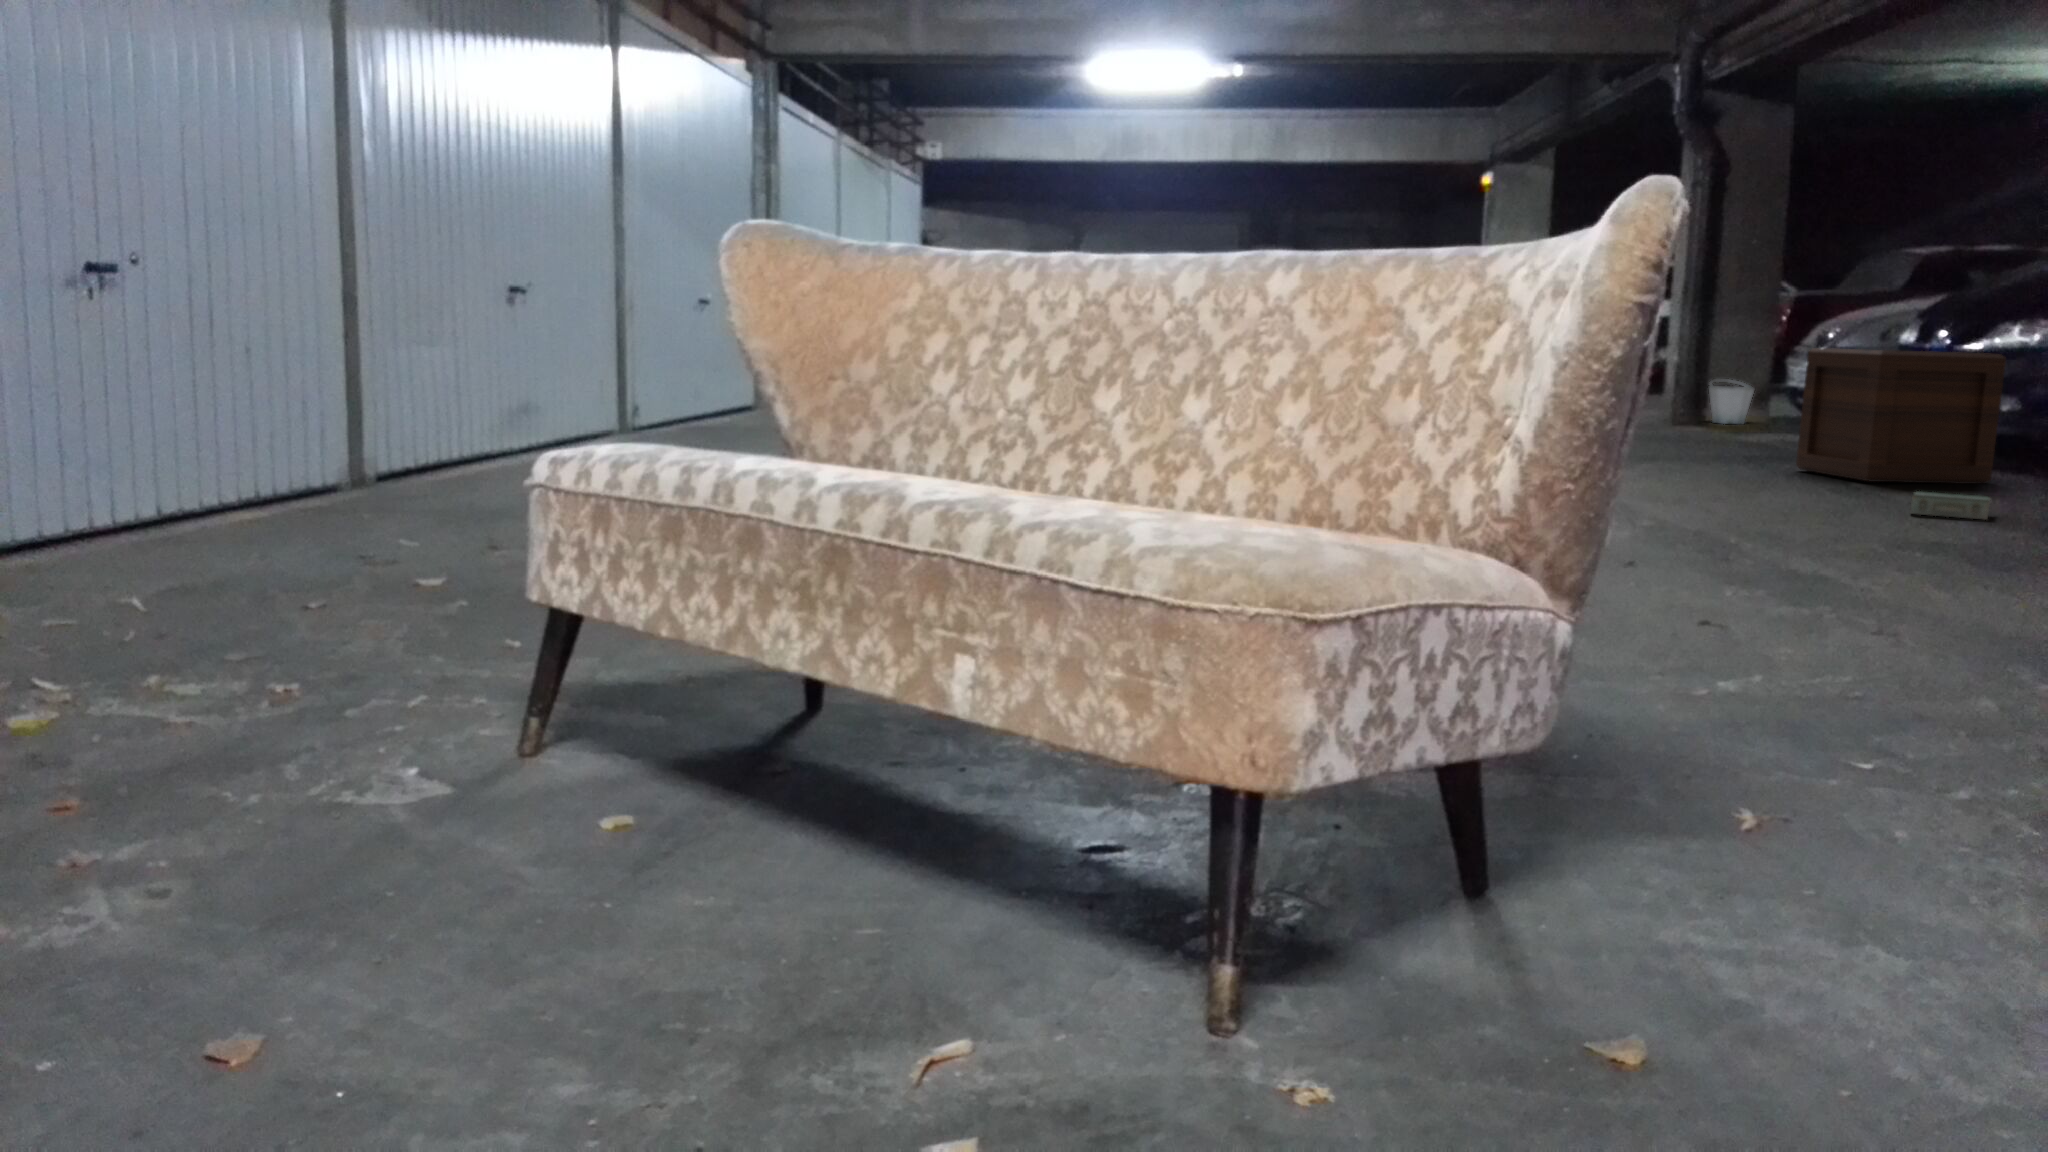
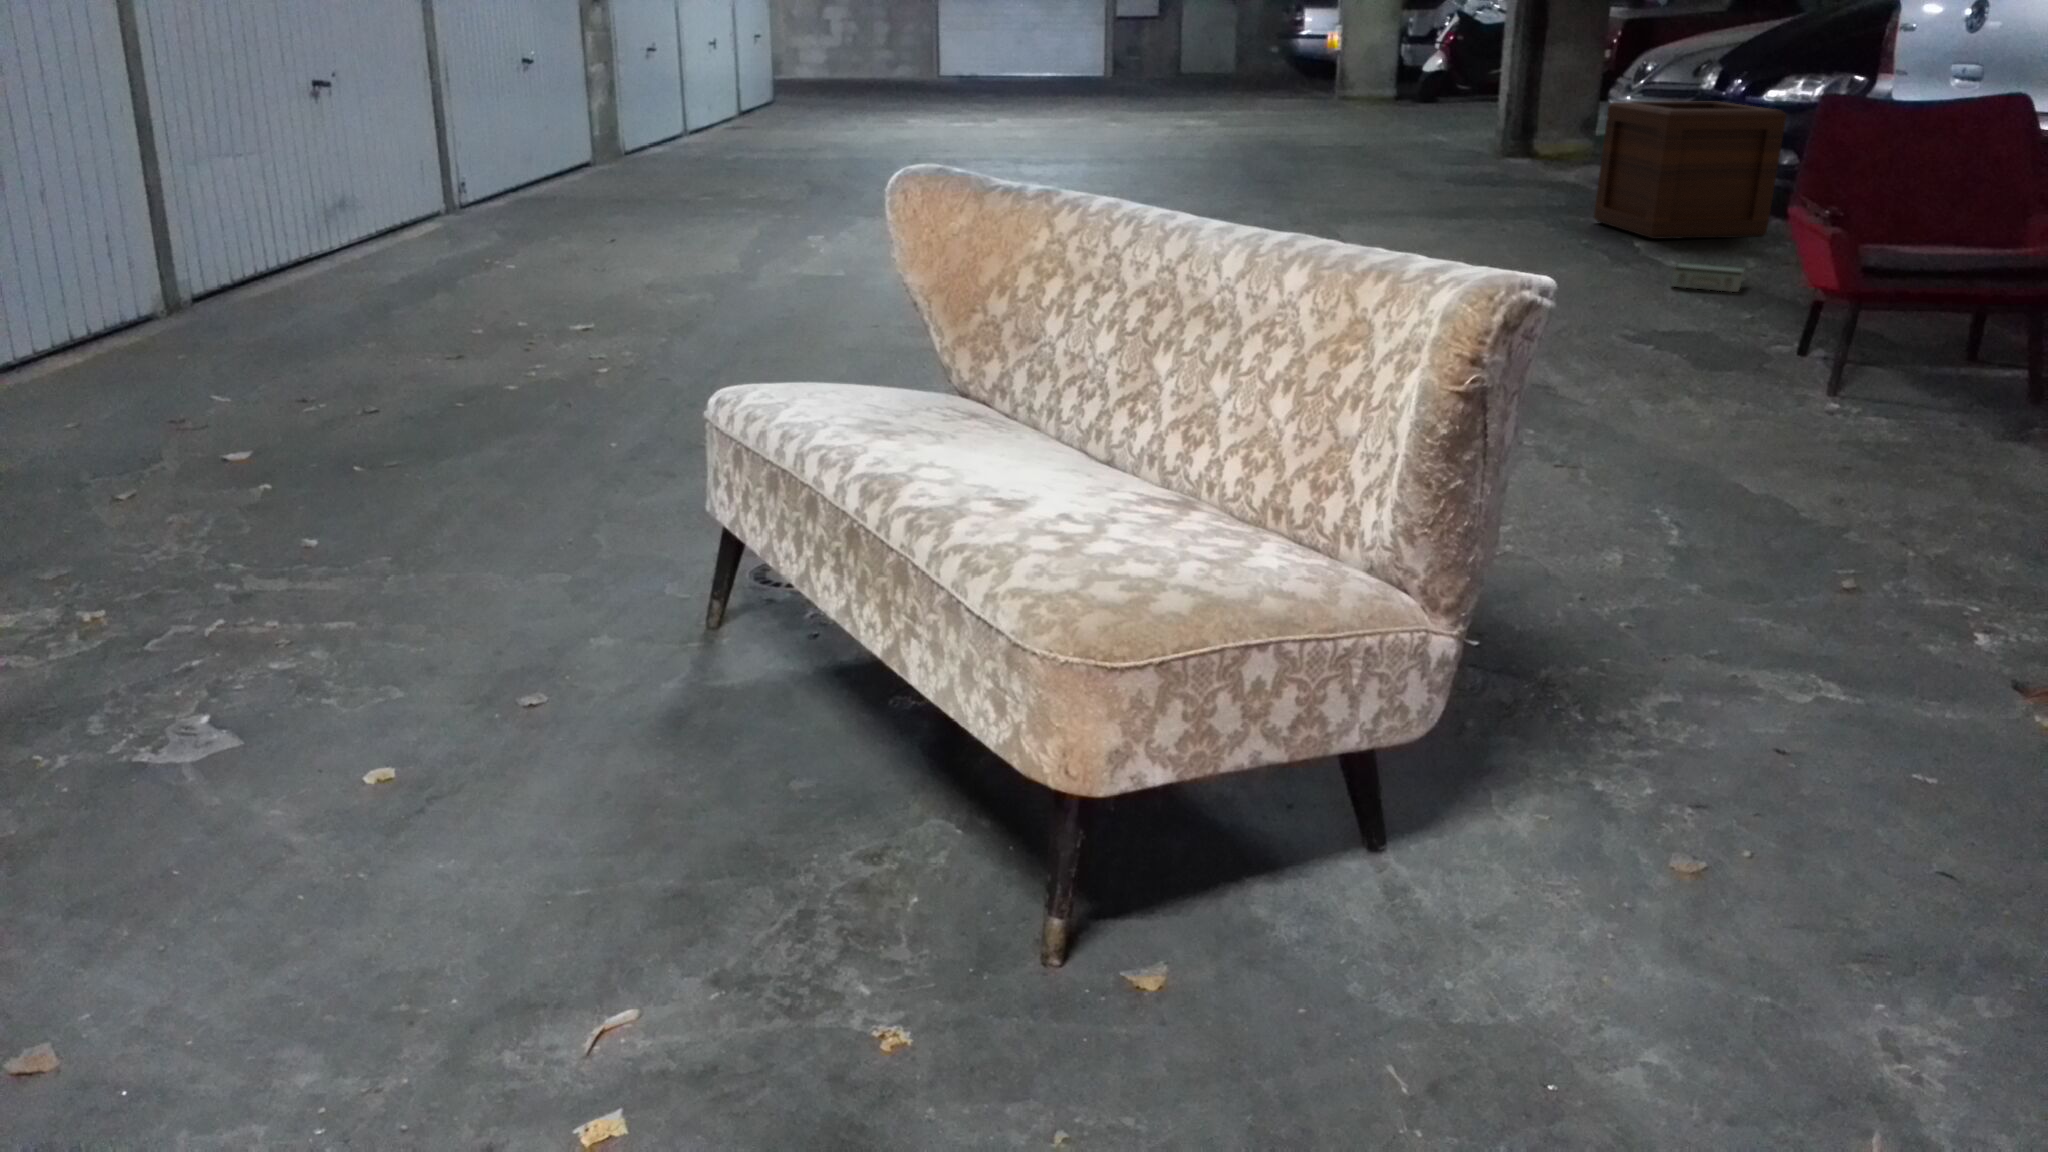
bucket: present [1709,379,1754,424] -> none [1542,103,1586,150]

